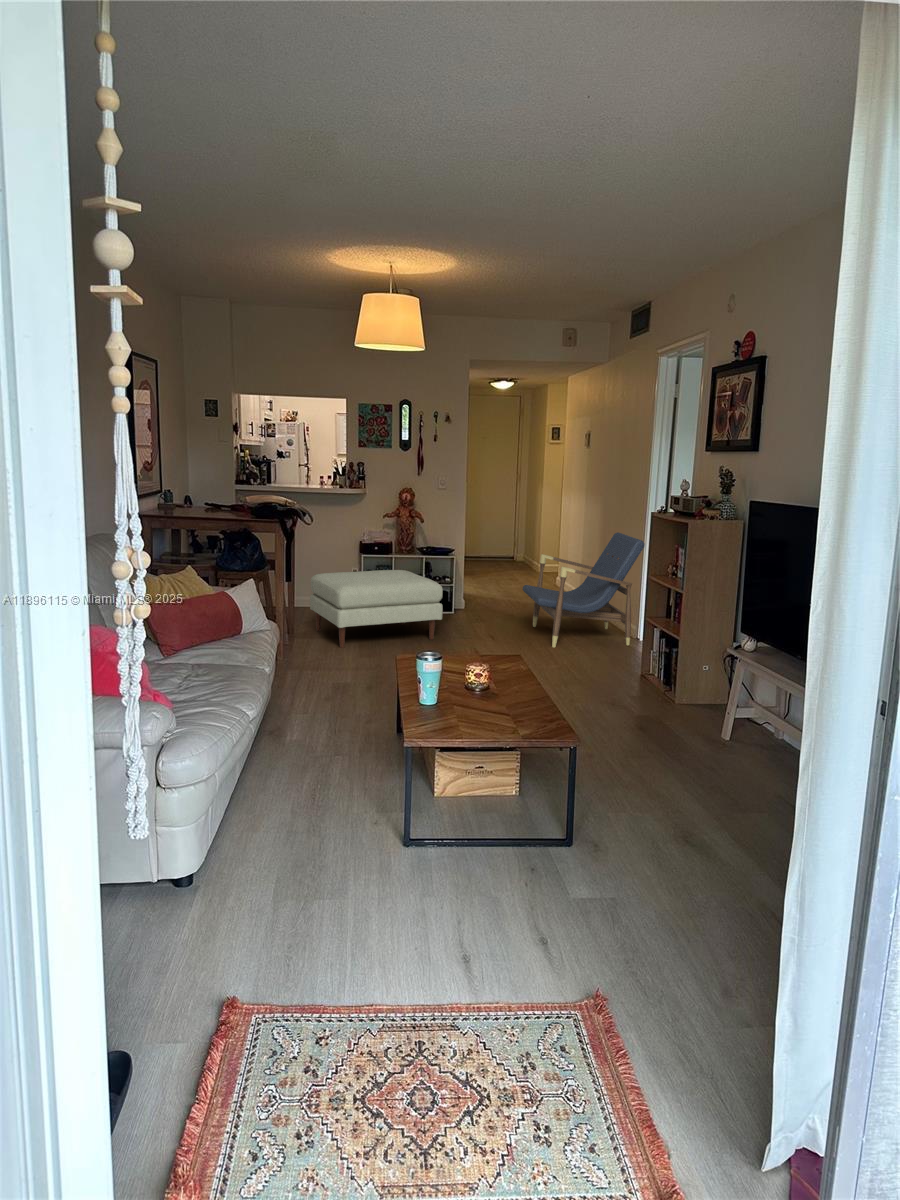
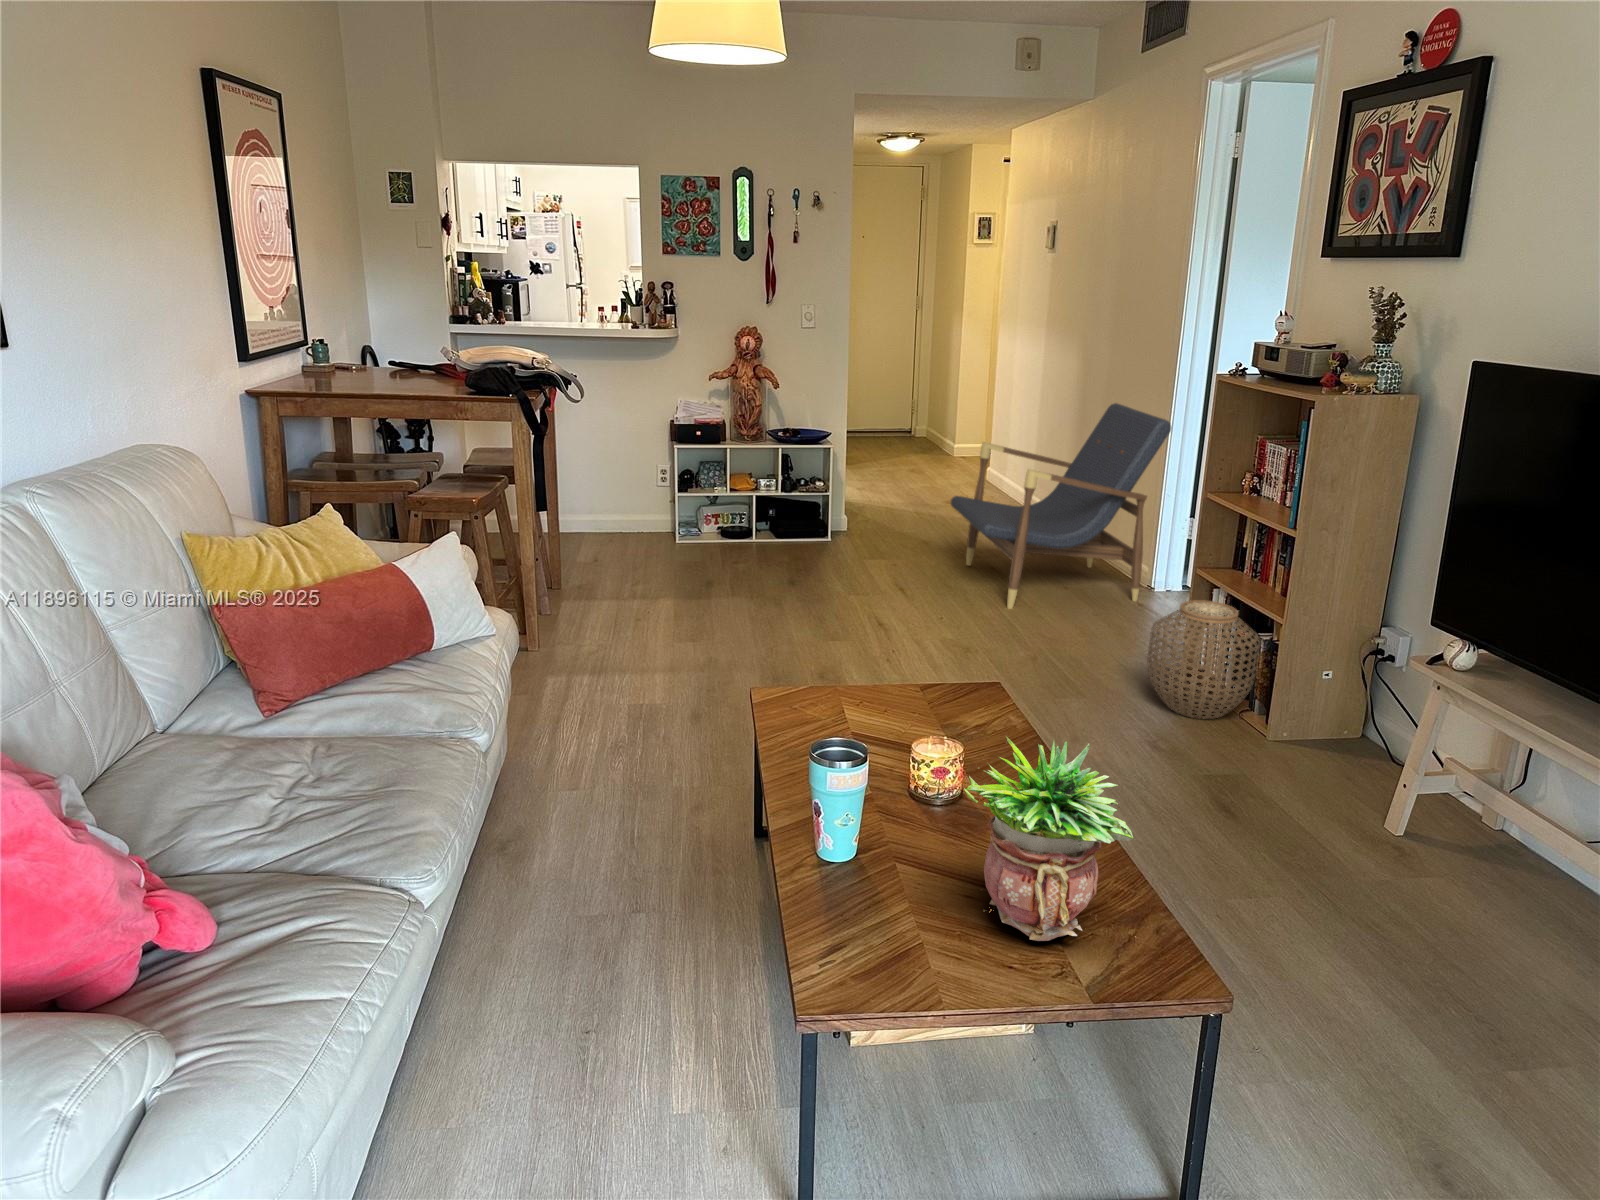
ottoman: present [310,570,443,648] -> none [588,473,818,618]
woven basket: none [618,632,677,696] -> present [1147,600,1260,719]
potted plant: none [477,640,545,725] -> present [965,736,1134,941]

